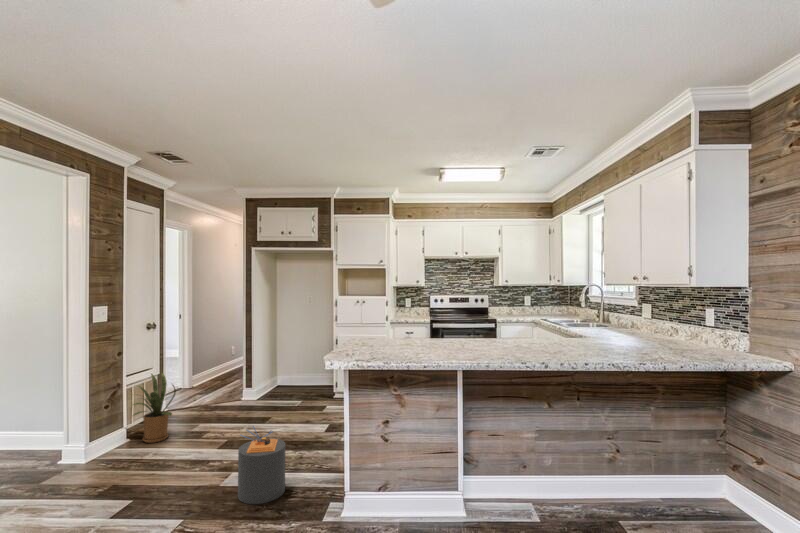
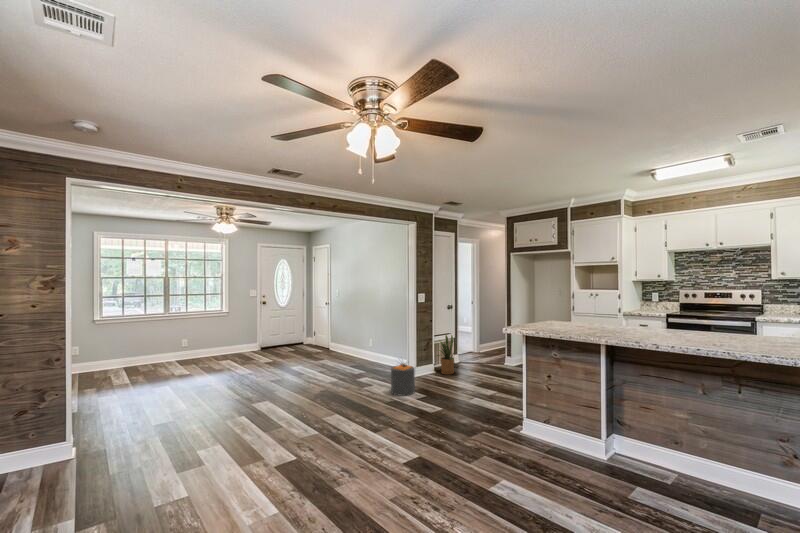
trash can: present [238,426,285,504] -> present [391,363,415,396]

